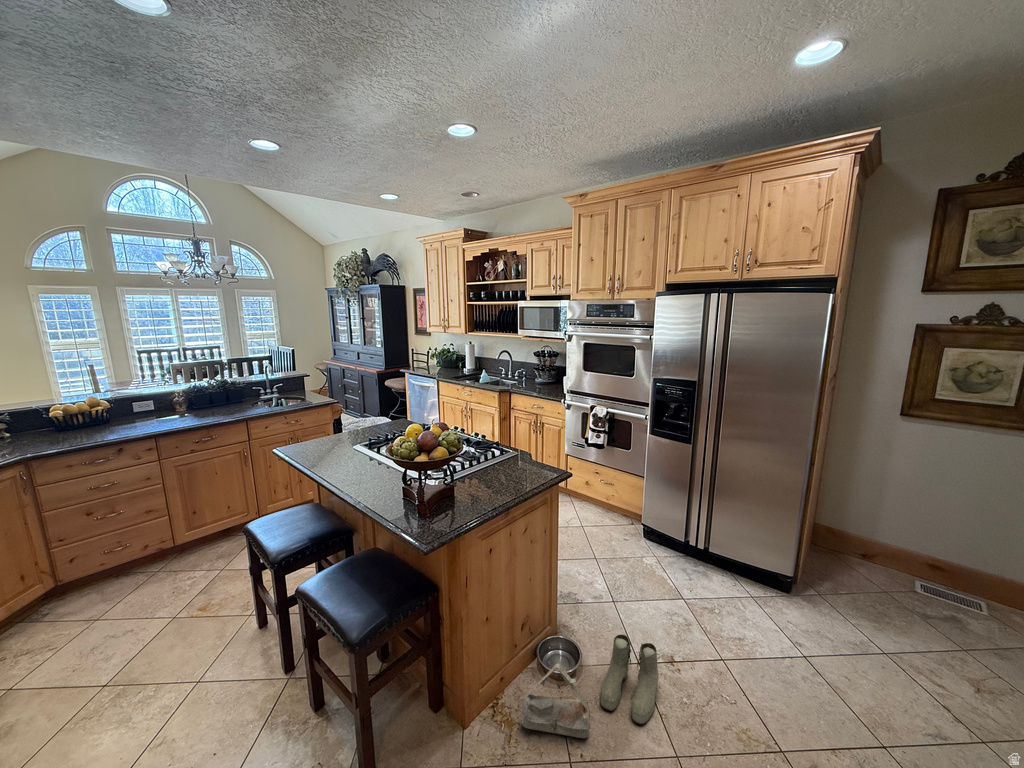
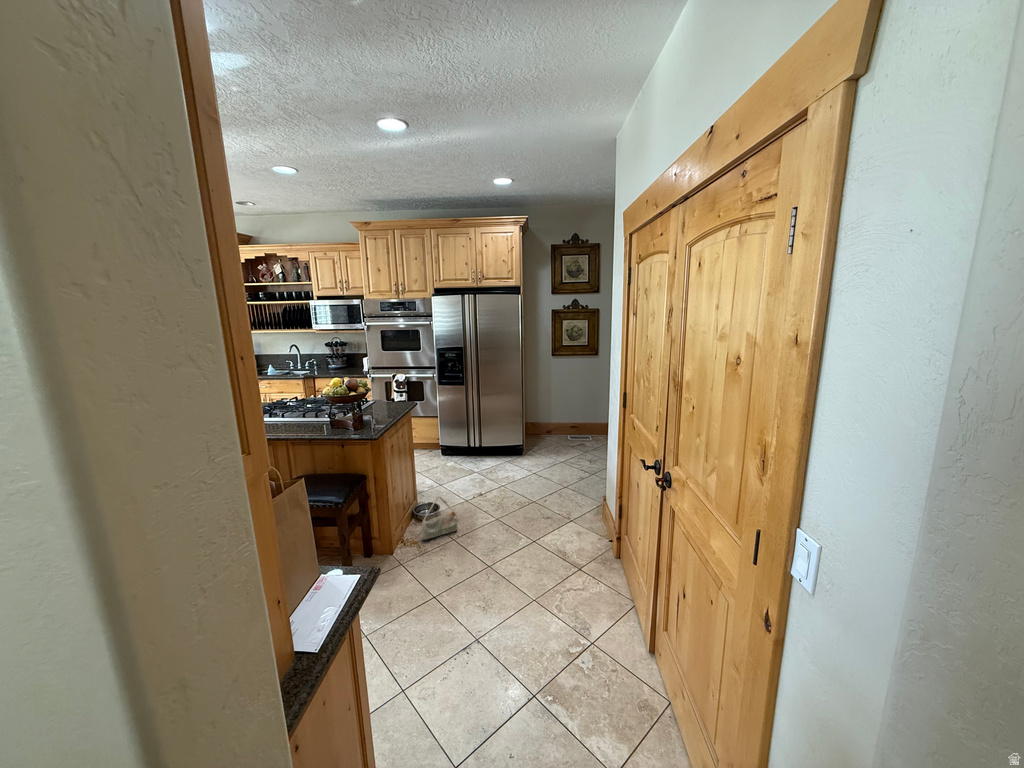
boots: present [601,635,658,724] -> none [455,481,482,519]

